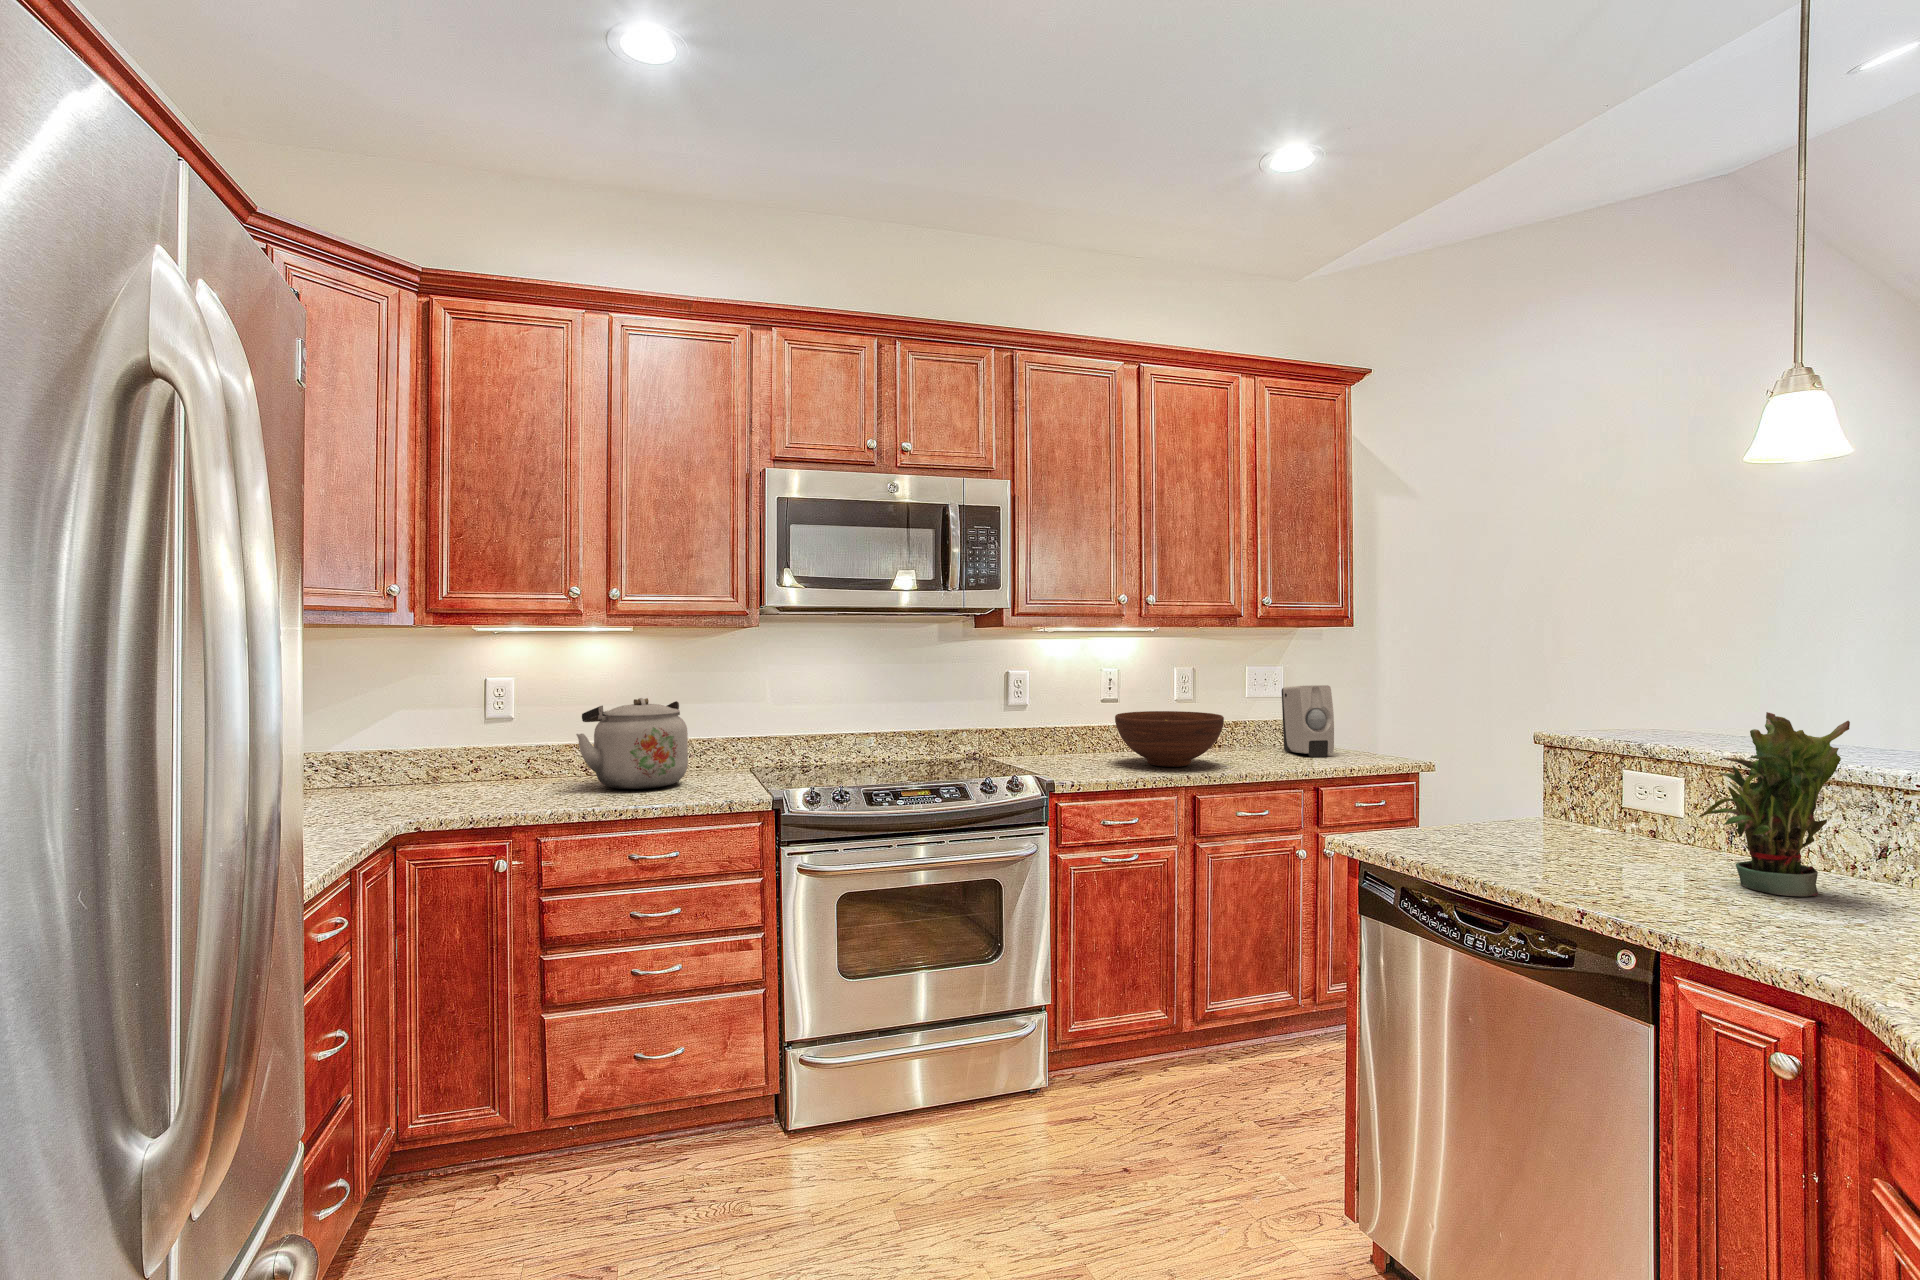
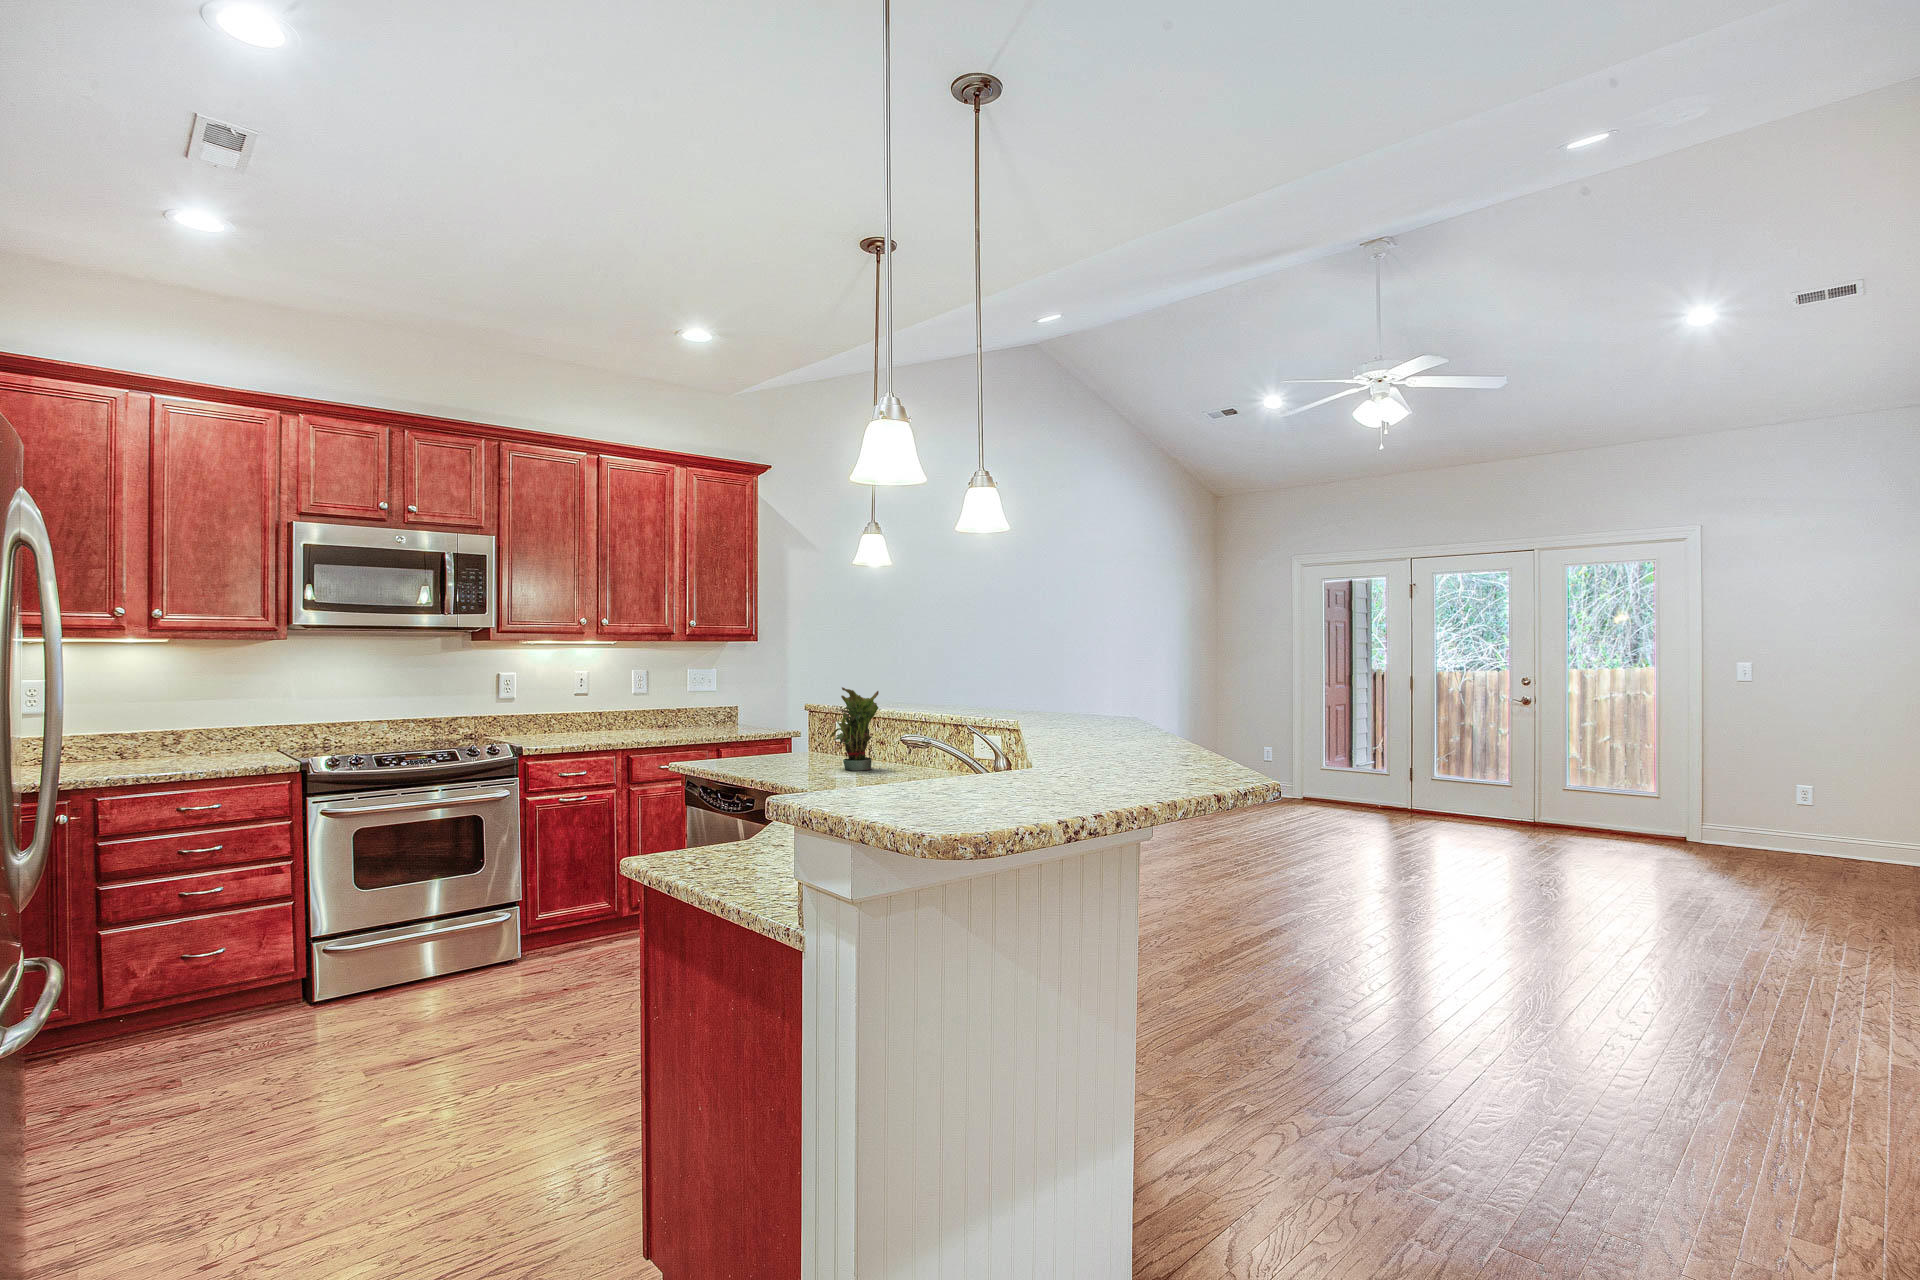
soap dispenser: present [1282,685,1334,757] -> none [710,681,741,729]
kettle: present [576,698,688,789] -> none [121,695,221,764]
fruit bowl: present [1115,711,1224,767] -> none [580,700,657,737]

